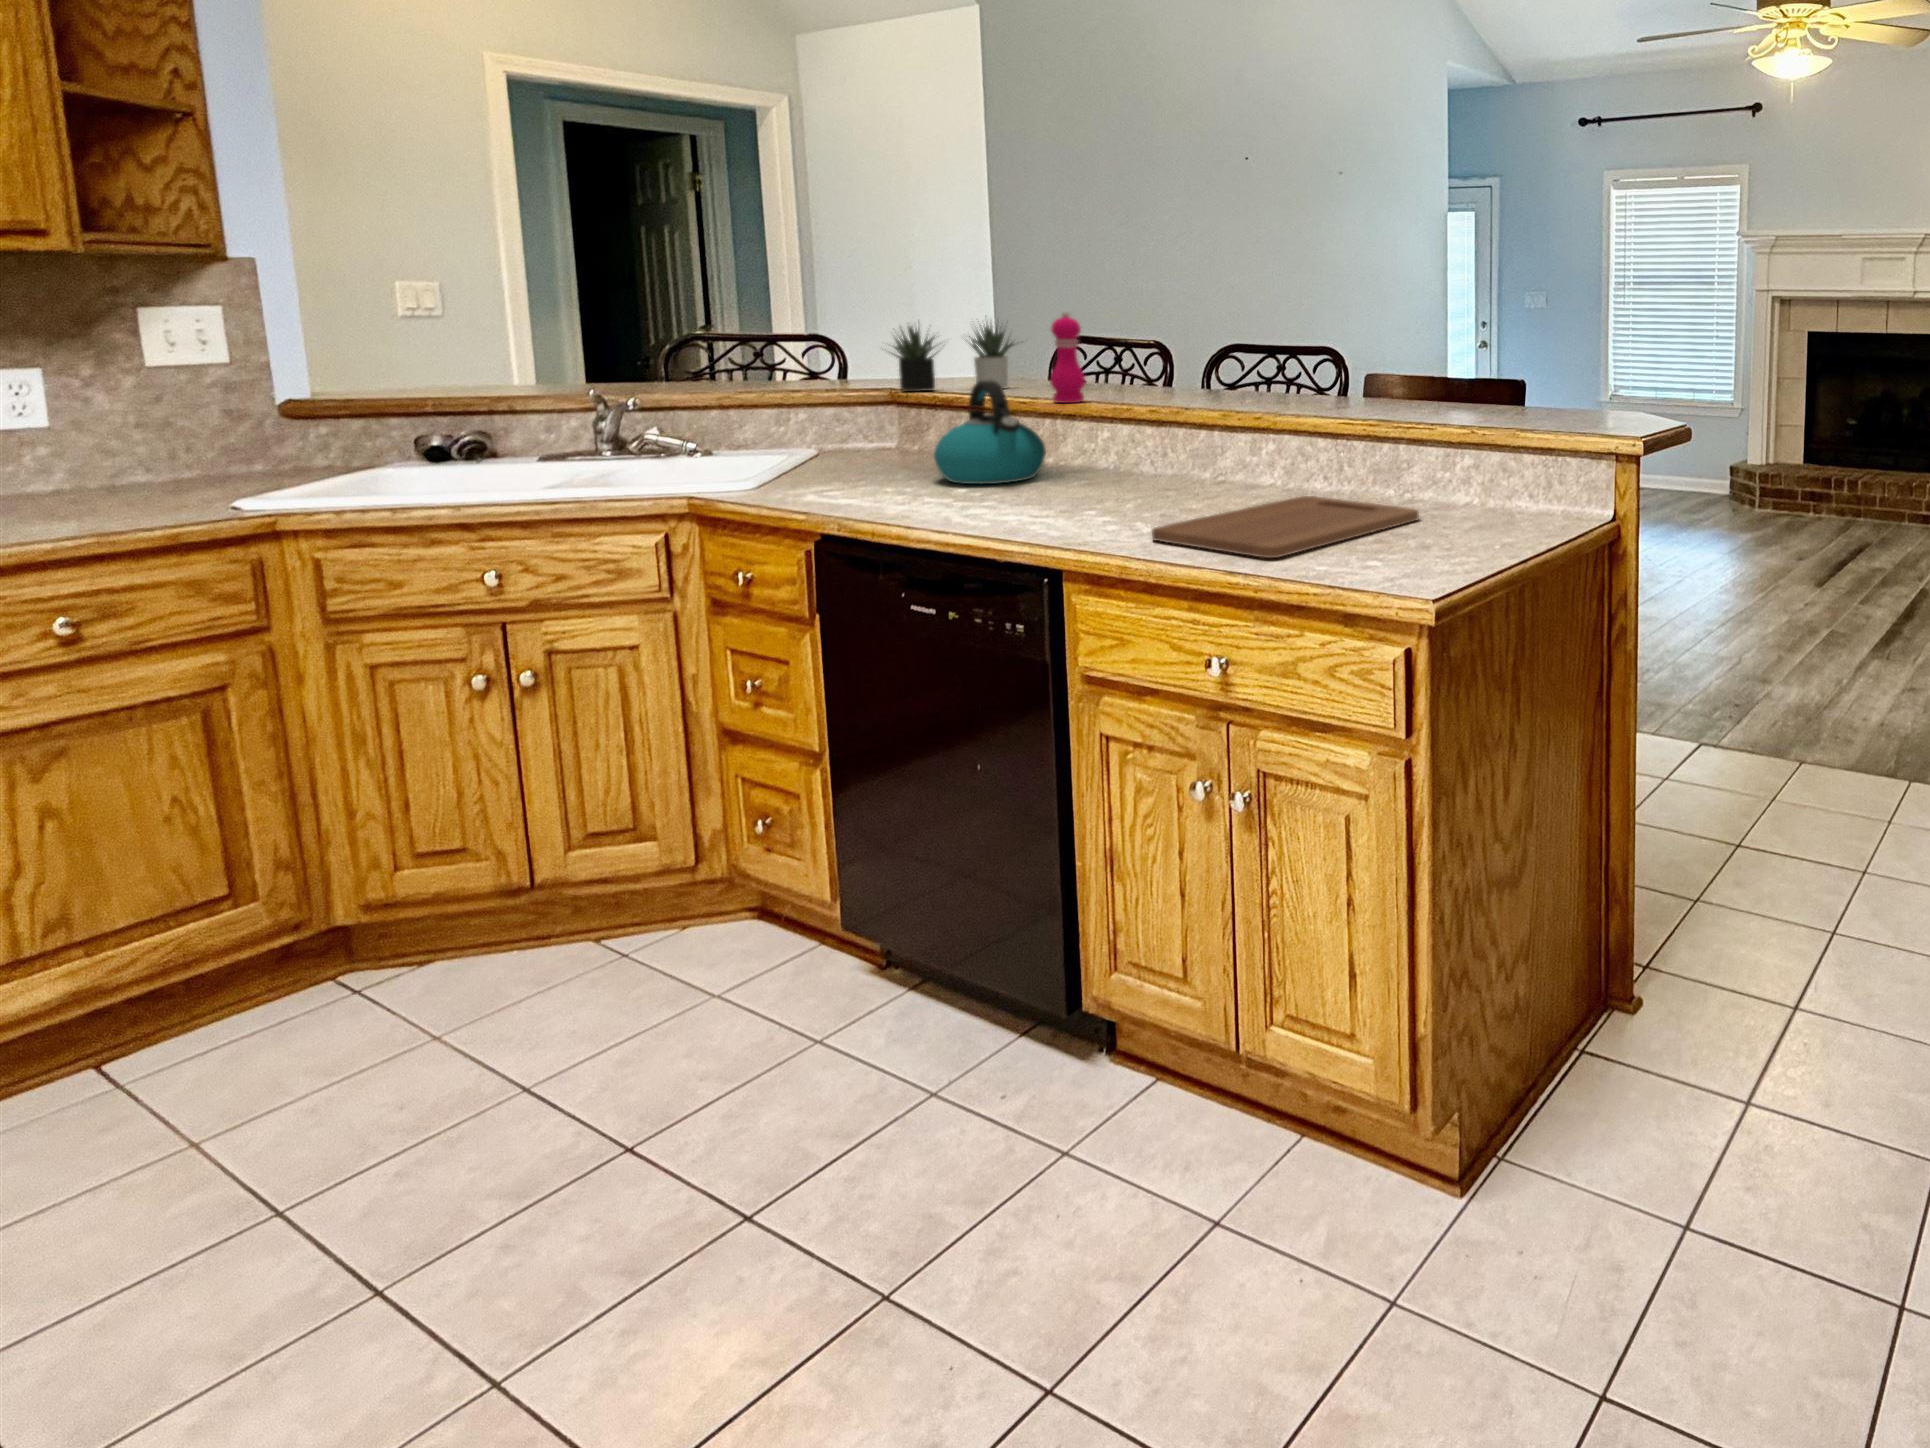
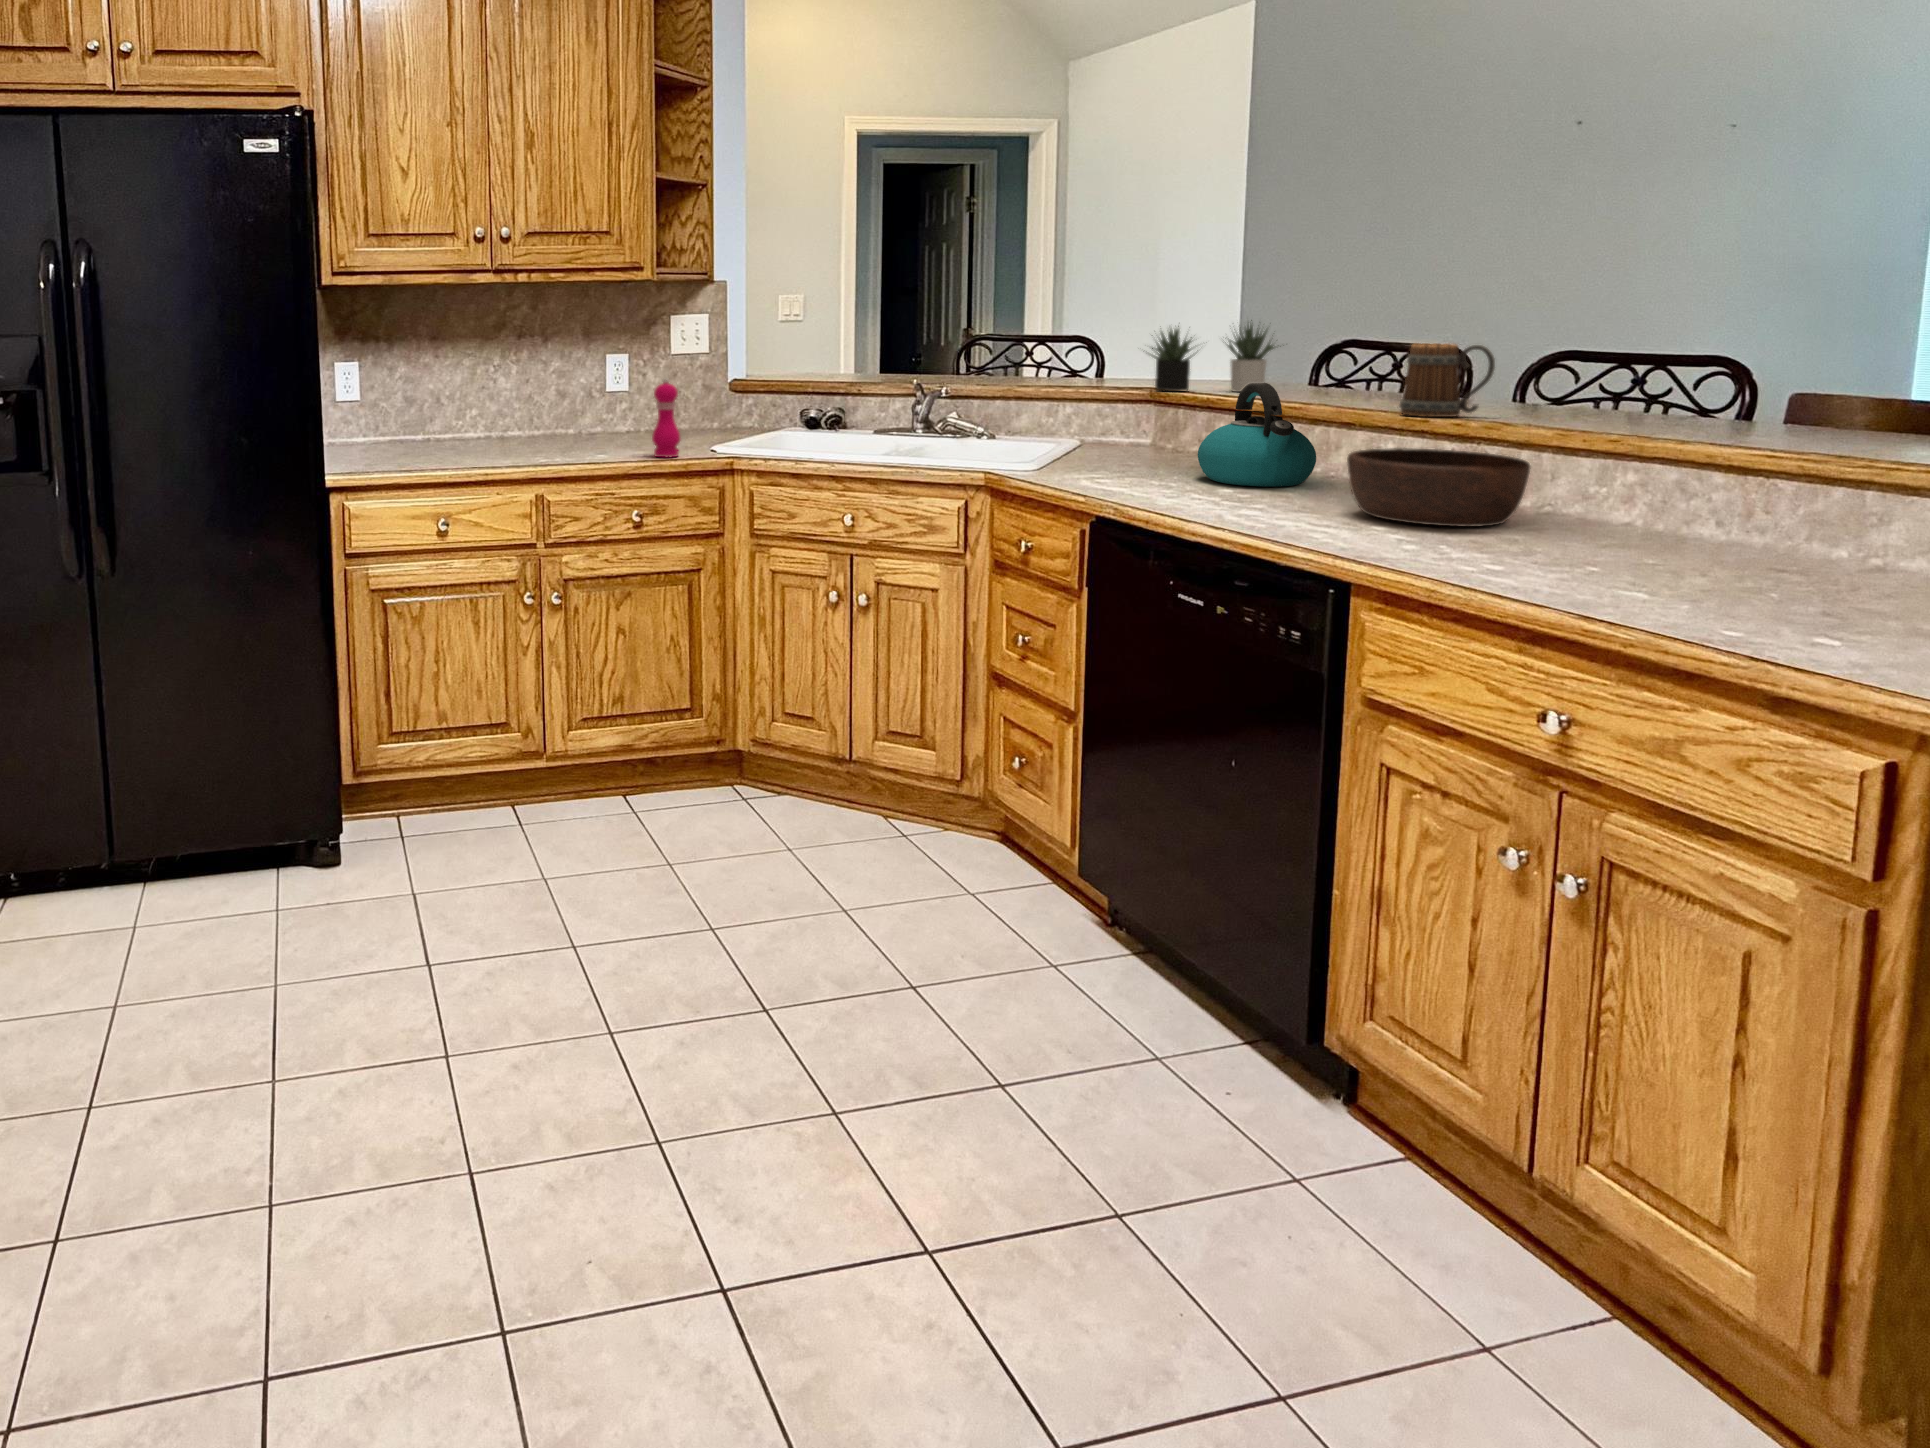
pepper mill: present [1051,310,1085,403] -> present [652,377,680,457]
mug: none [1110,340,1178,407] -> present [1400,343,1495,417]
wooden bowl: none [1063,436,1203,506] -> present [1347,448,1531,527]
cutting board: present [1152,496,1419,558] -> none [1466,540,1907,610]

